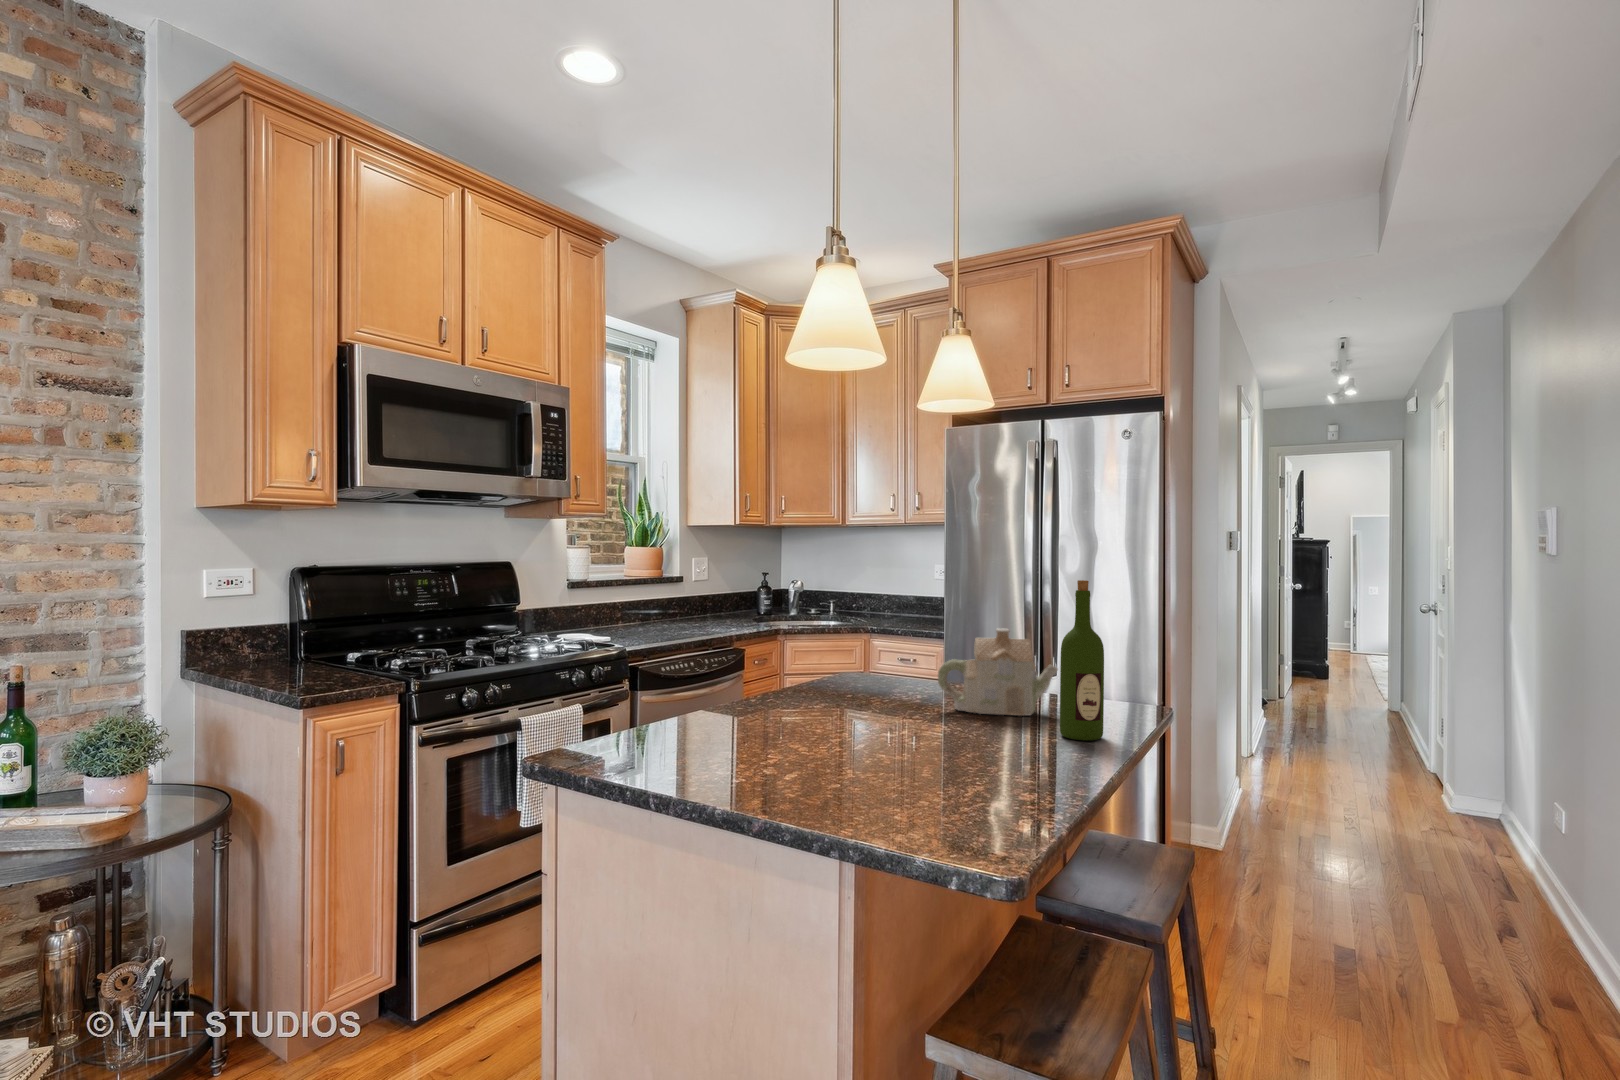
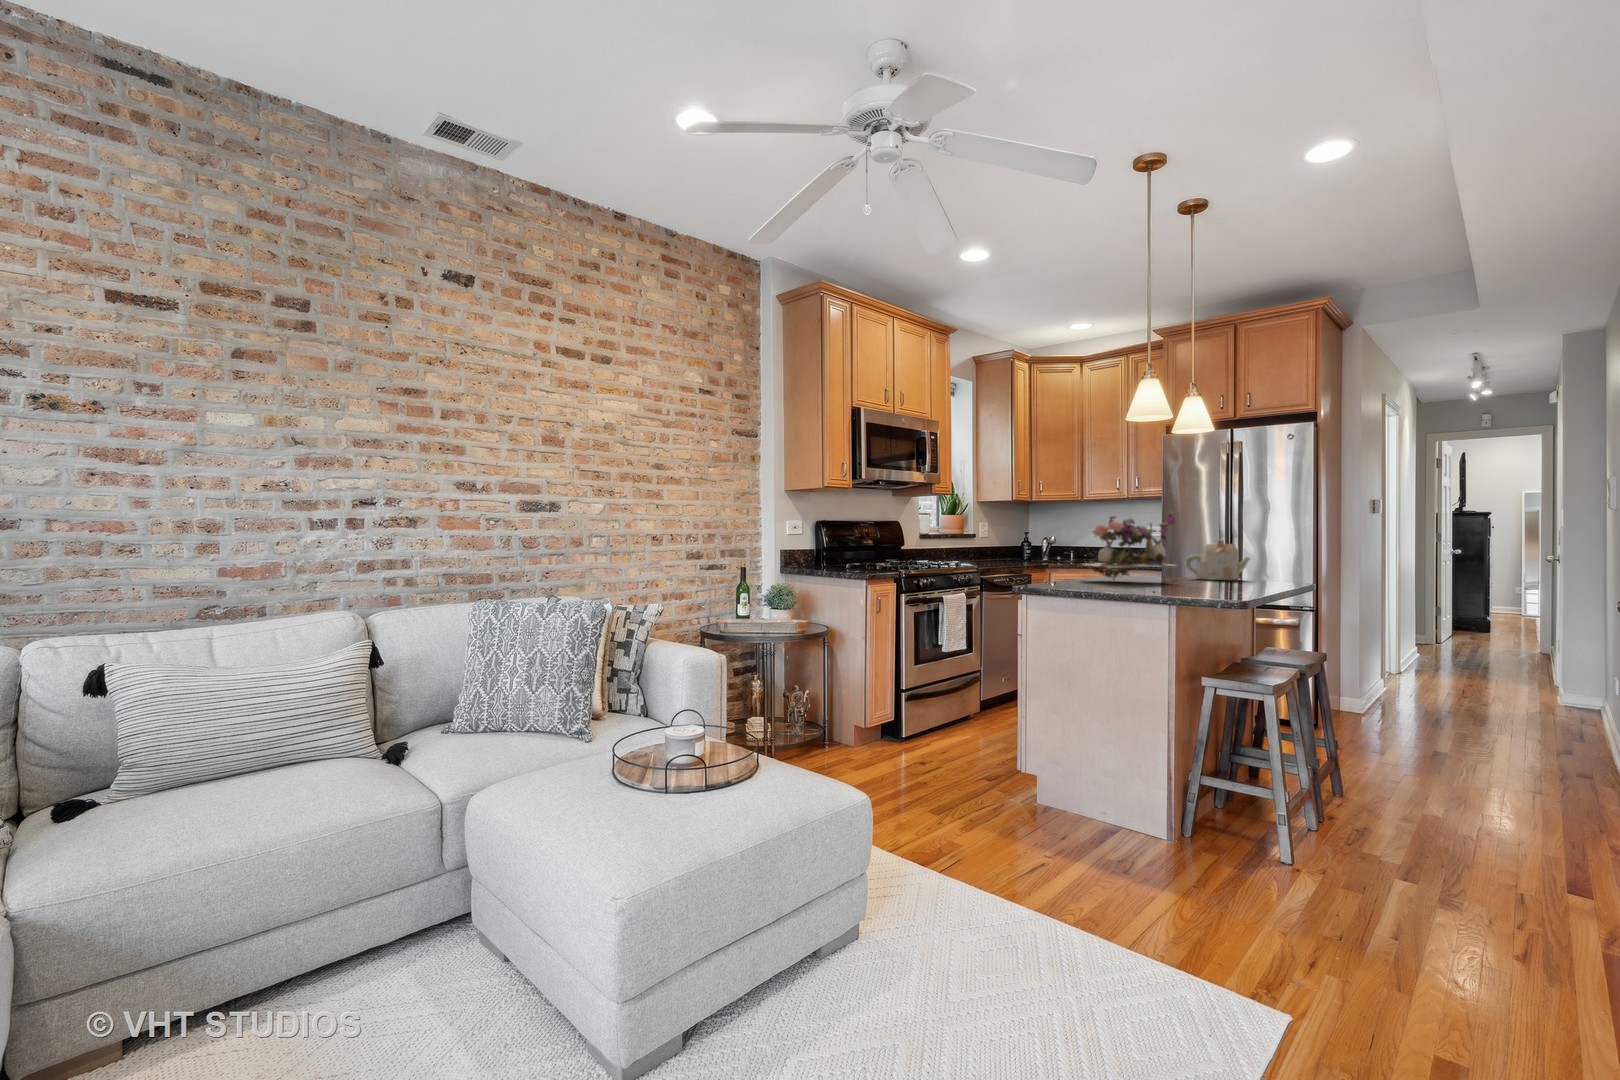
flower arrangement: none [705,576,905,731] -> present [1082,512,1175,579]
wine bottle: present [1060,580,1104,741] -> none [1253,512,1275,584]

